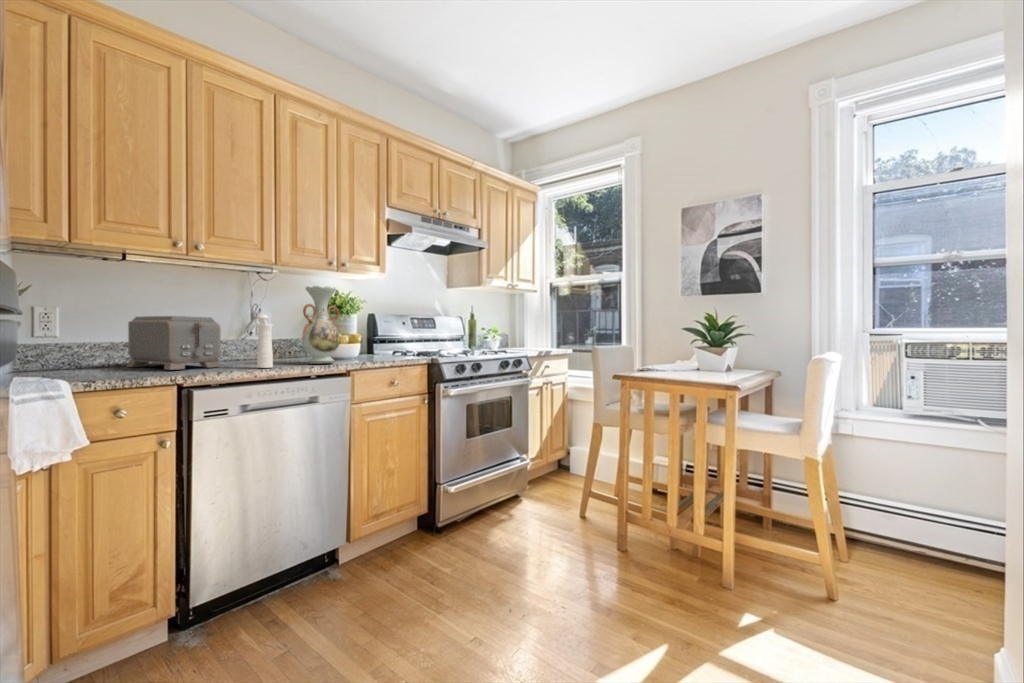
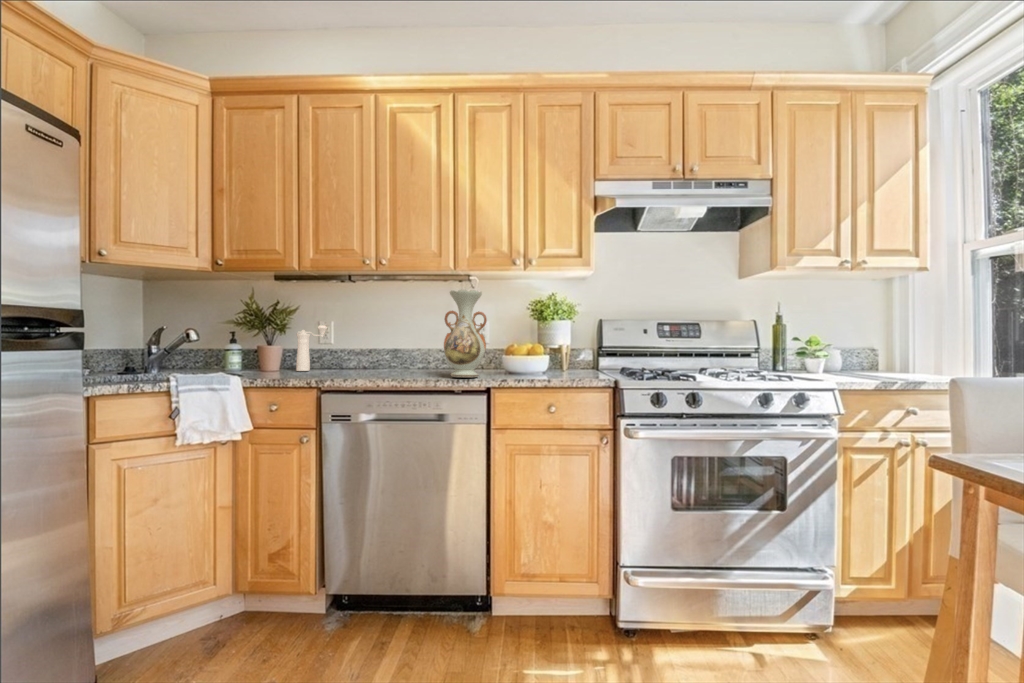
pepper mill: present [257,315,273,368] -> present [296,325,327,371]
toaster: present [127,316,221,370] -> none [340,327,394,374]

